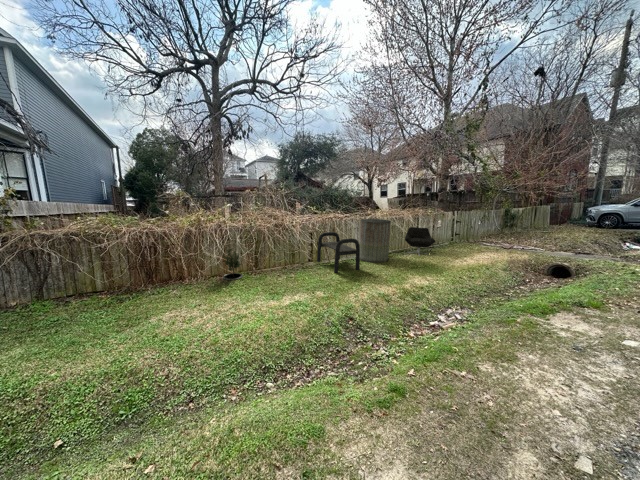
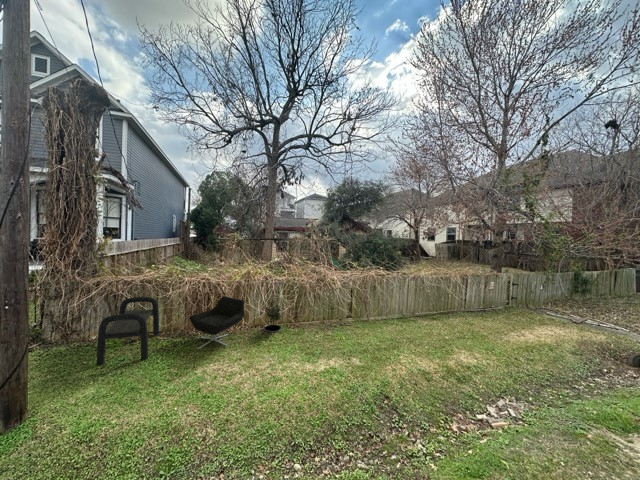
trash can: present [359,219,391,263] -> none [400,277,436,327]
lounge chair: present [405,227,435,256] -> present [189,296,244,349]
bench: present [317,232,360,273] -> present [97,297,159,365]

